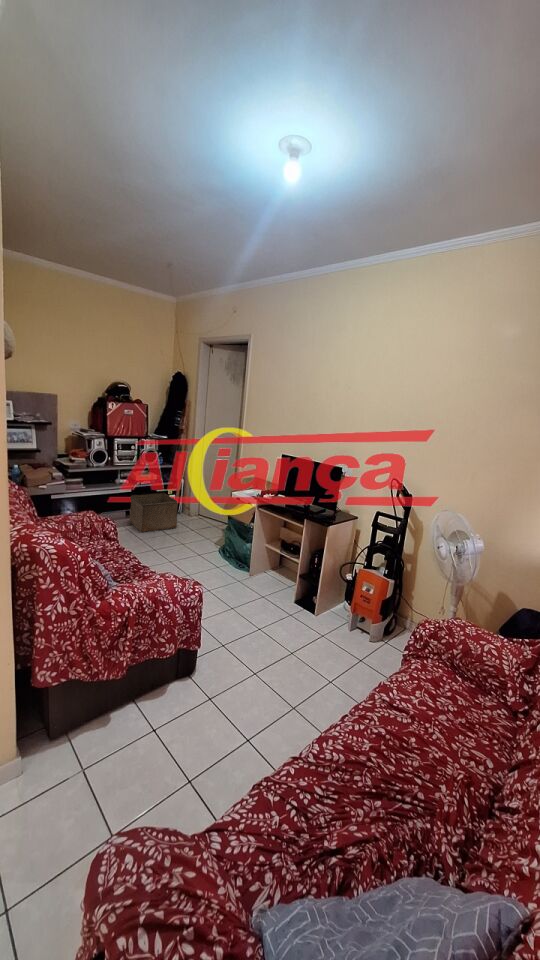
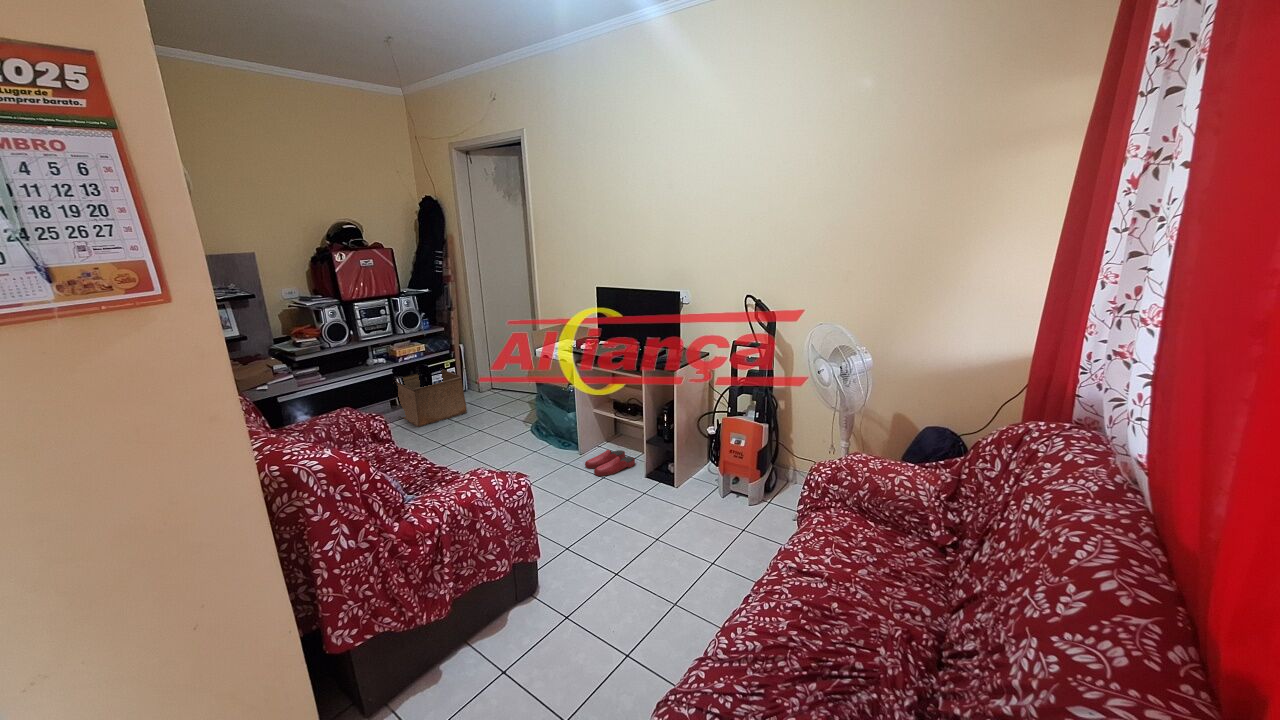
slippers: none [251,575,288,595] -> present [585,450,635,476]

